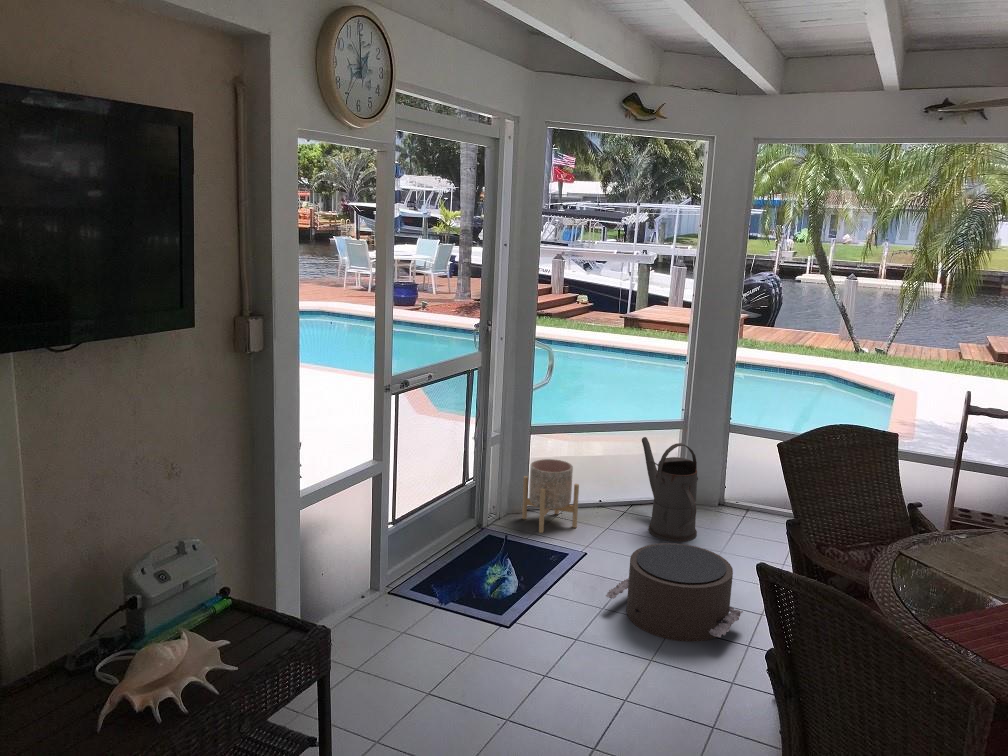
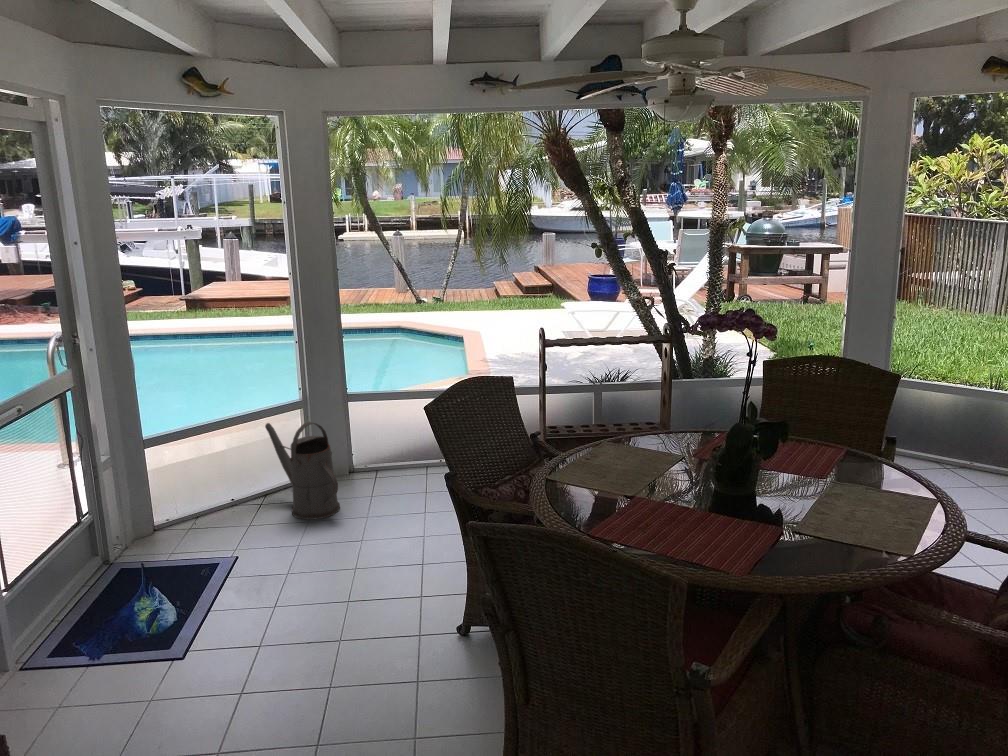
planter: present [522,459,579,533] -> none [146,467,218,549]
pouf: present [606,543,743,642] -> none [277,519,409,615]

